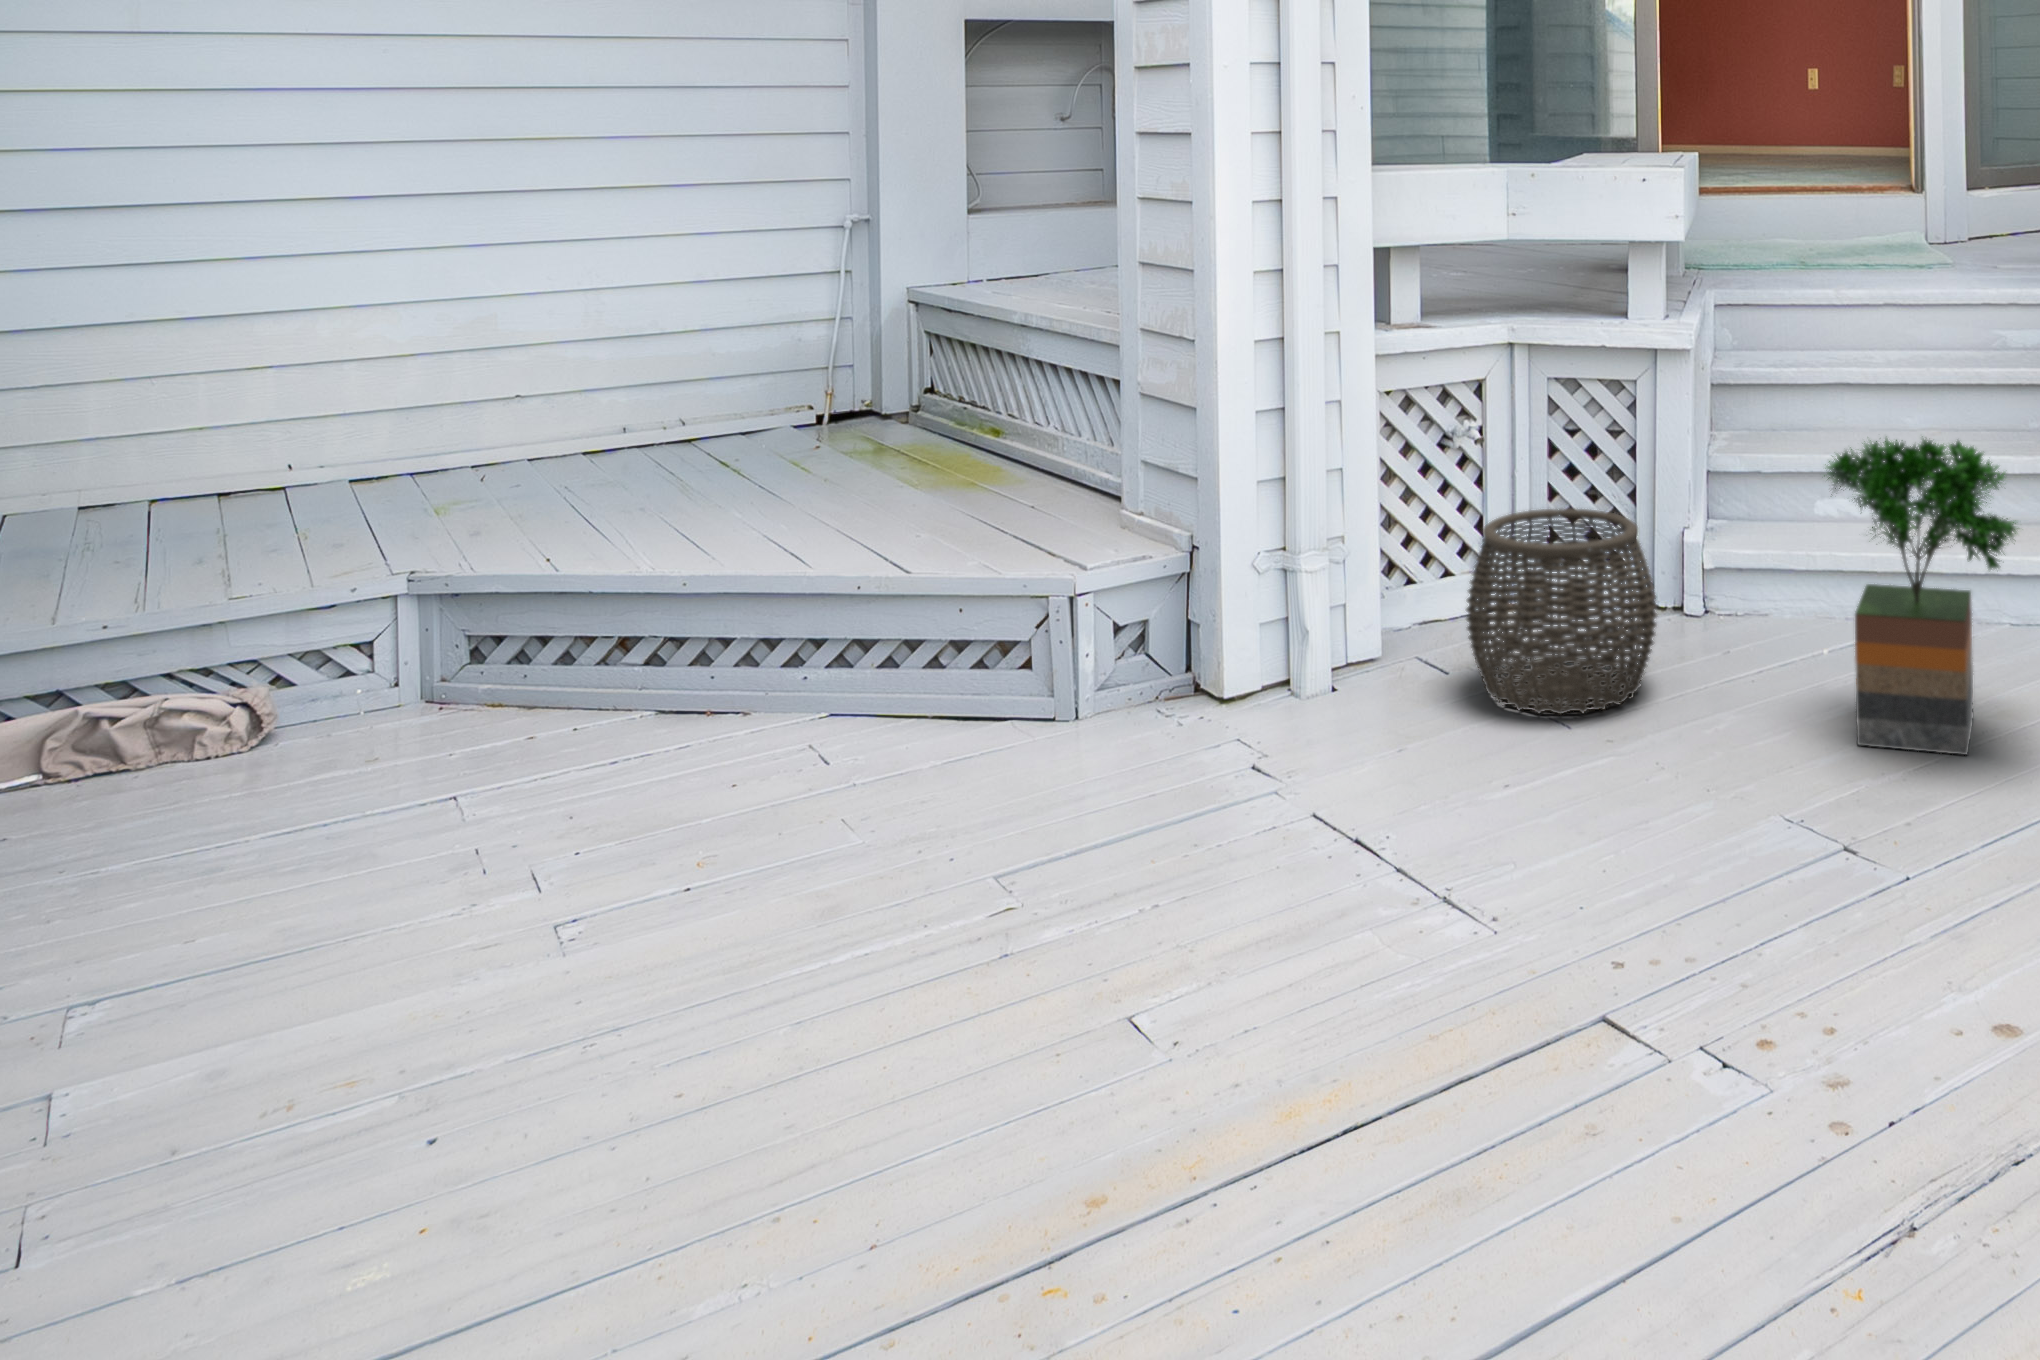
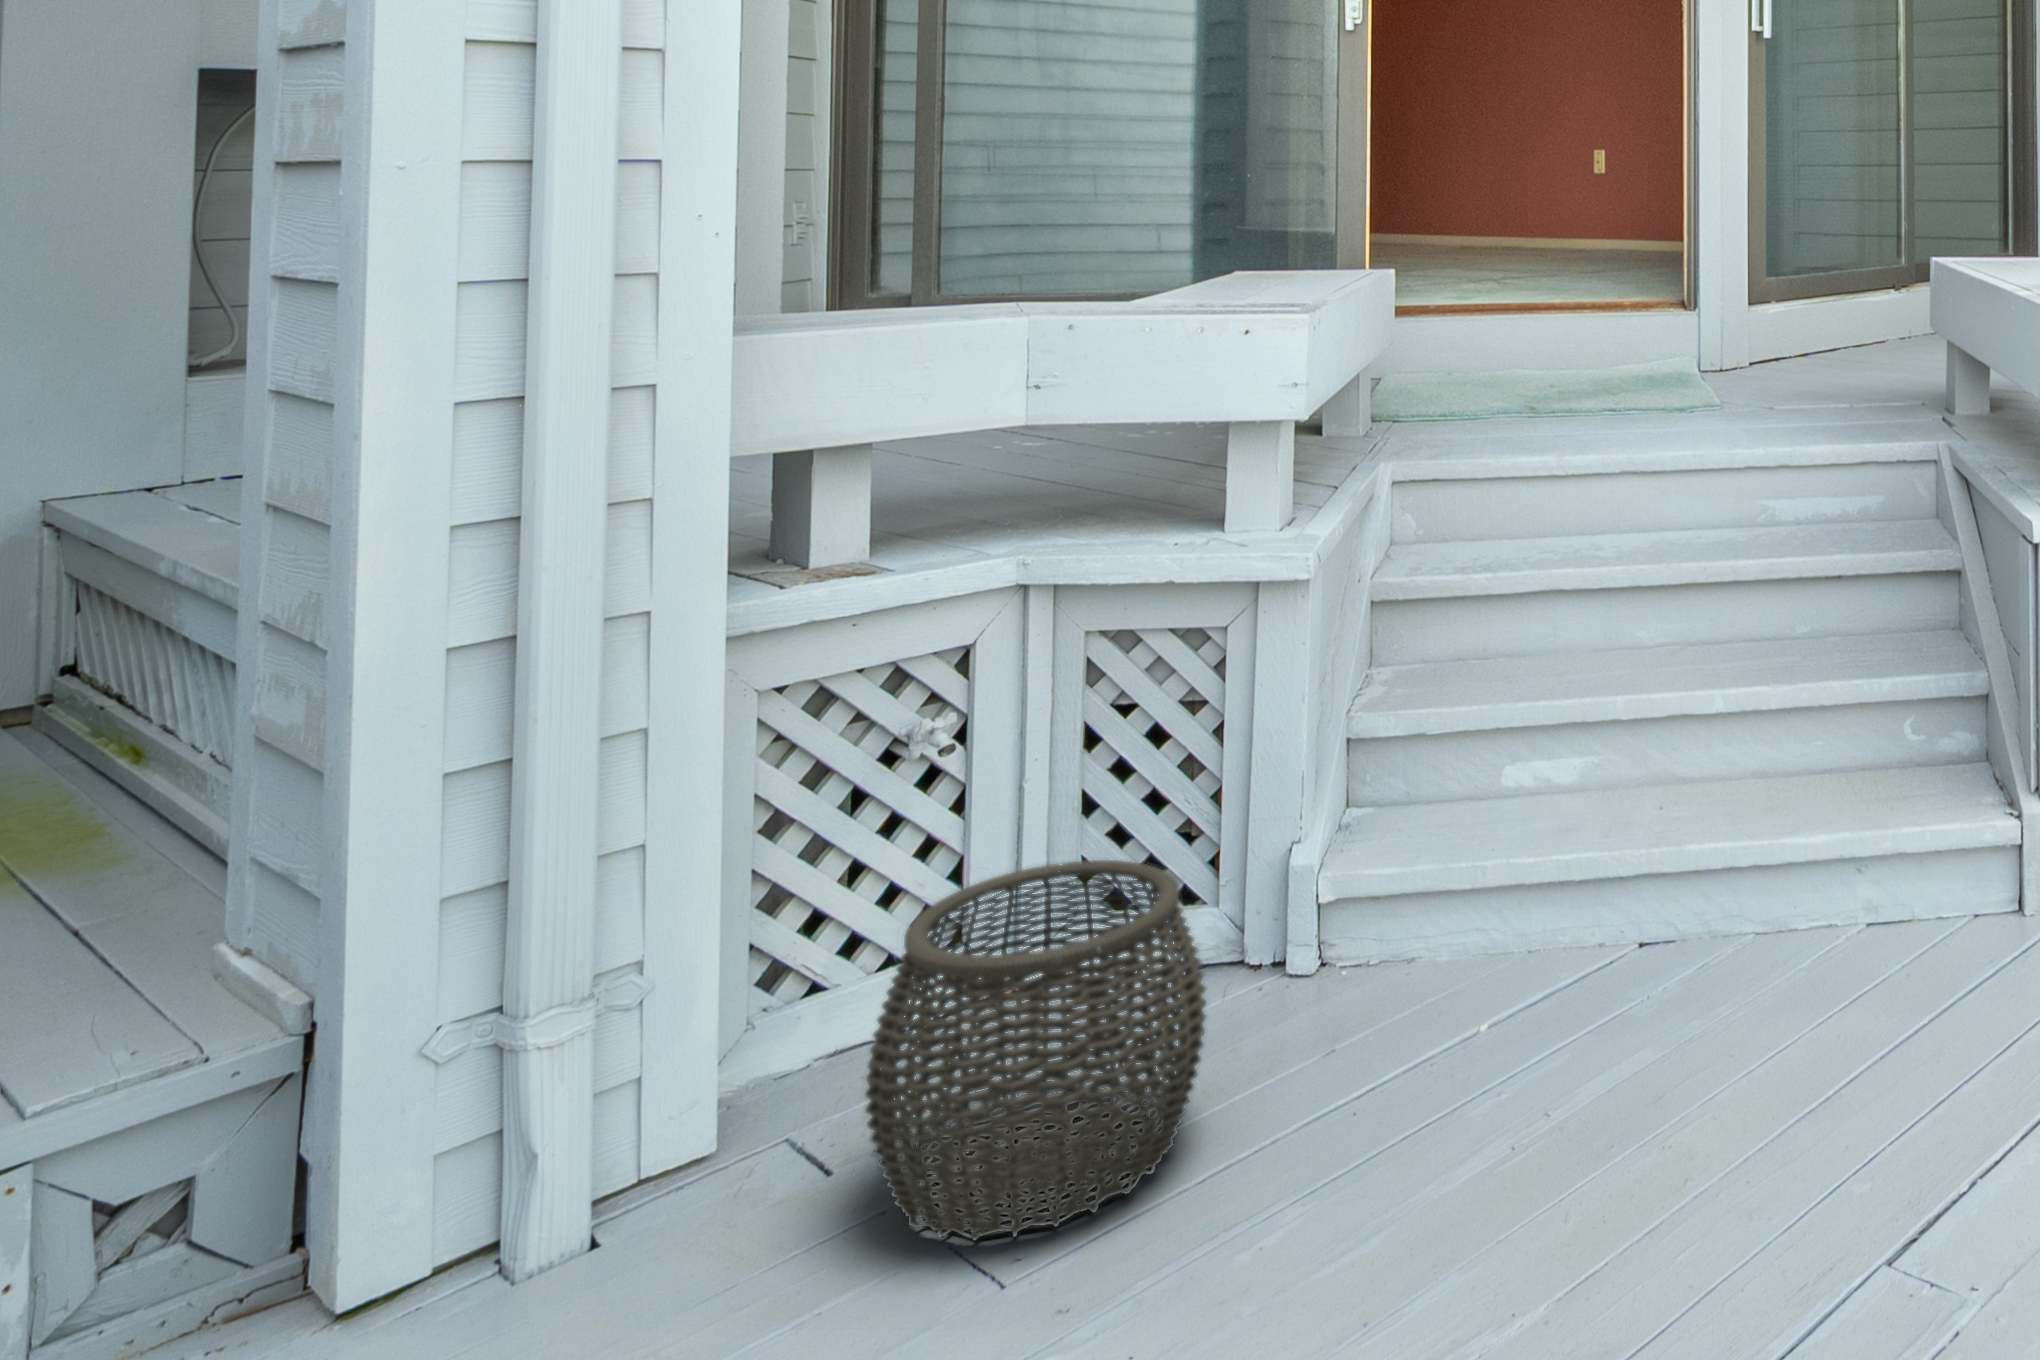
potted tree: present [1824,438,2018,755] -> none [1459,723,1753,1228]

